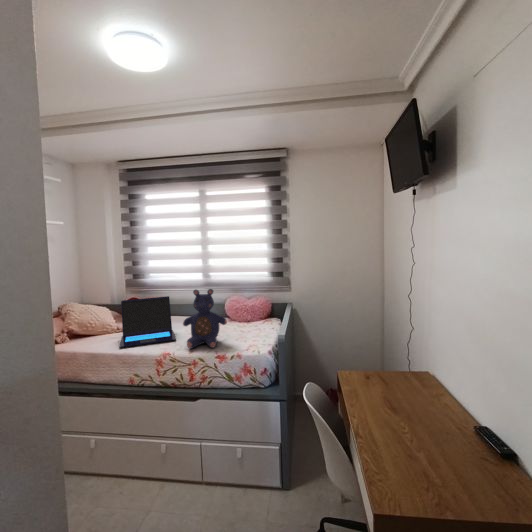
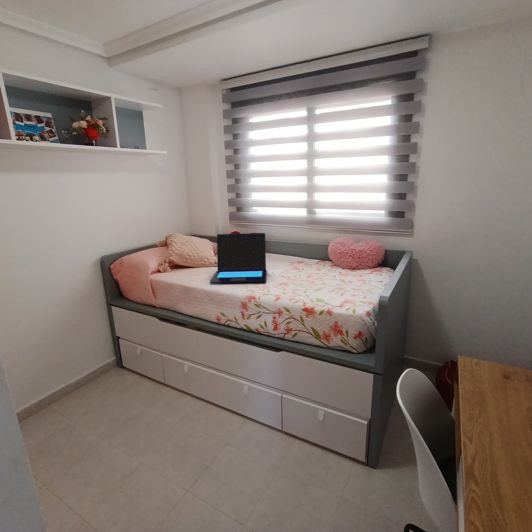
teddy bear: present [183,289,227,348] -> none [273,228,322,297]

